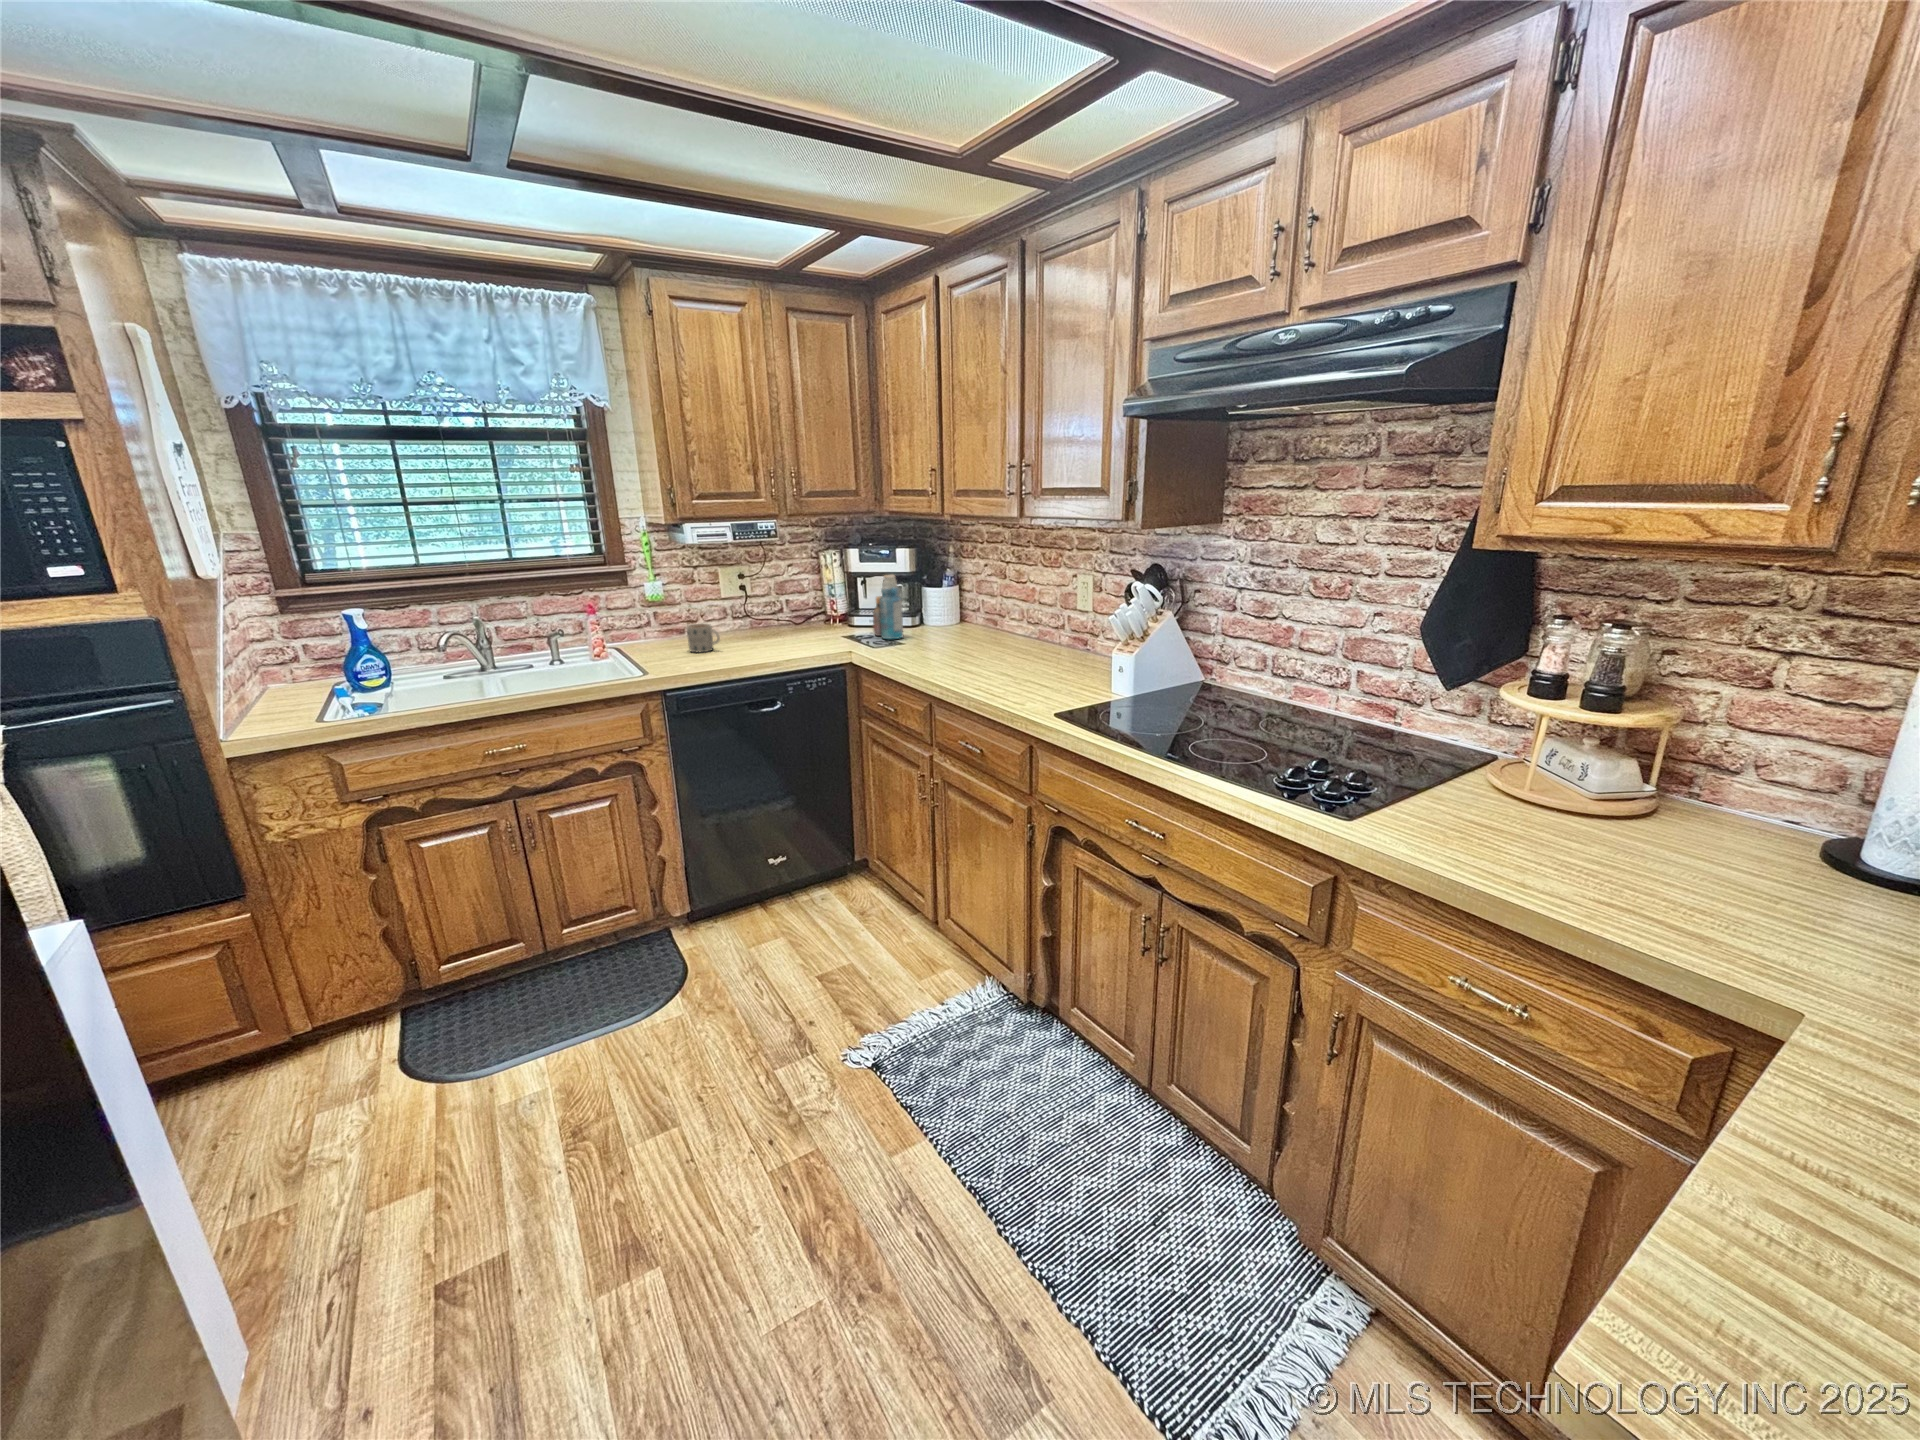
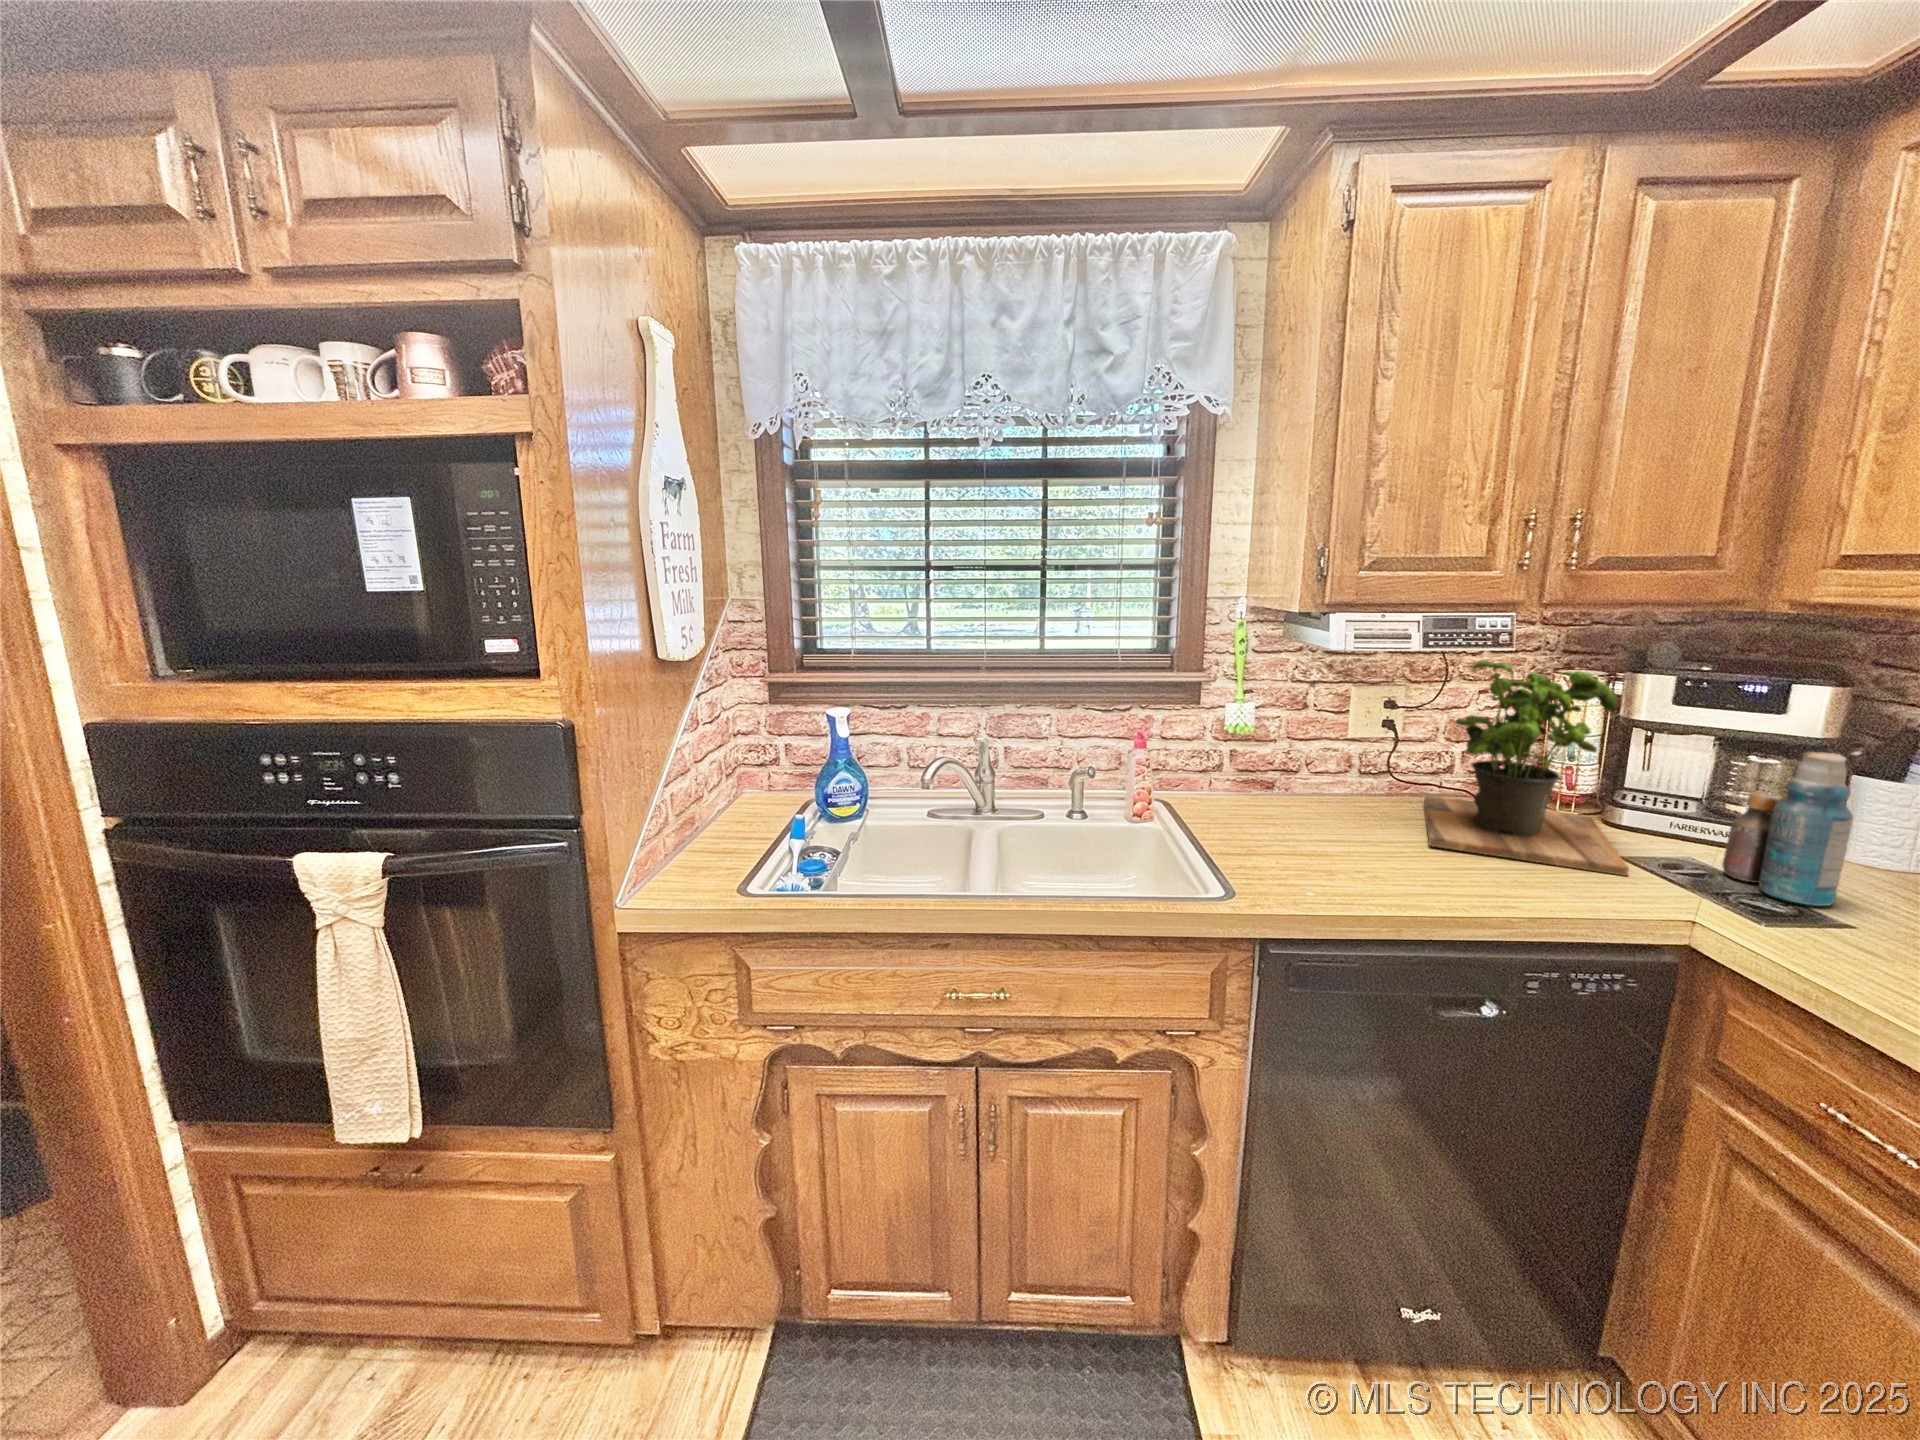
potted plant: none [756,546,839,644] -> present [1424,660,1629,876]
mug: present [686,624,720,652] -> none [1297,790,1363,847]

